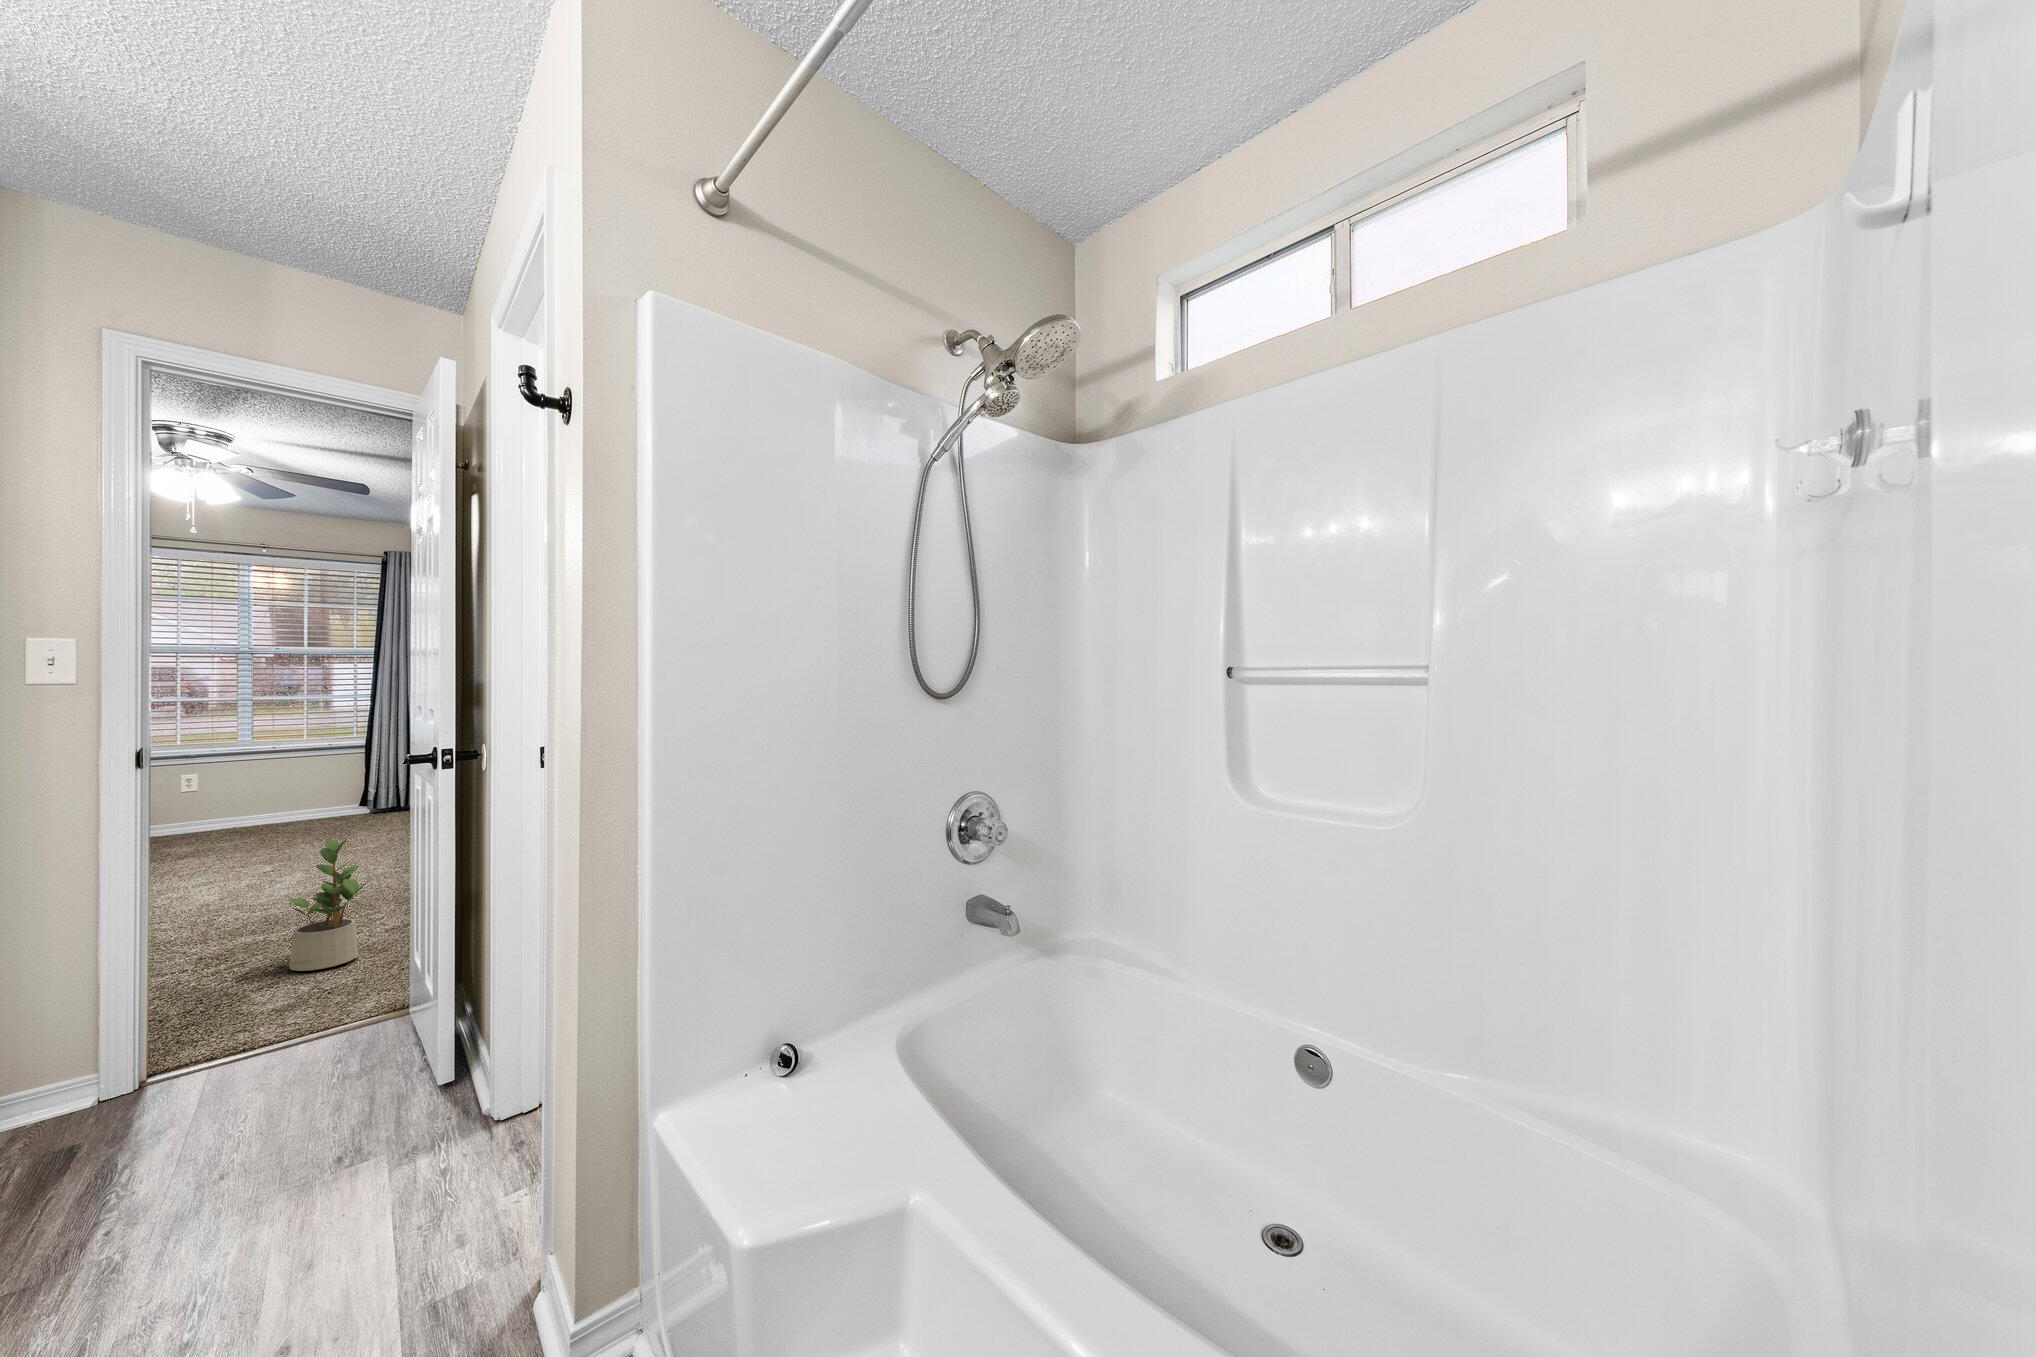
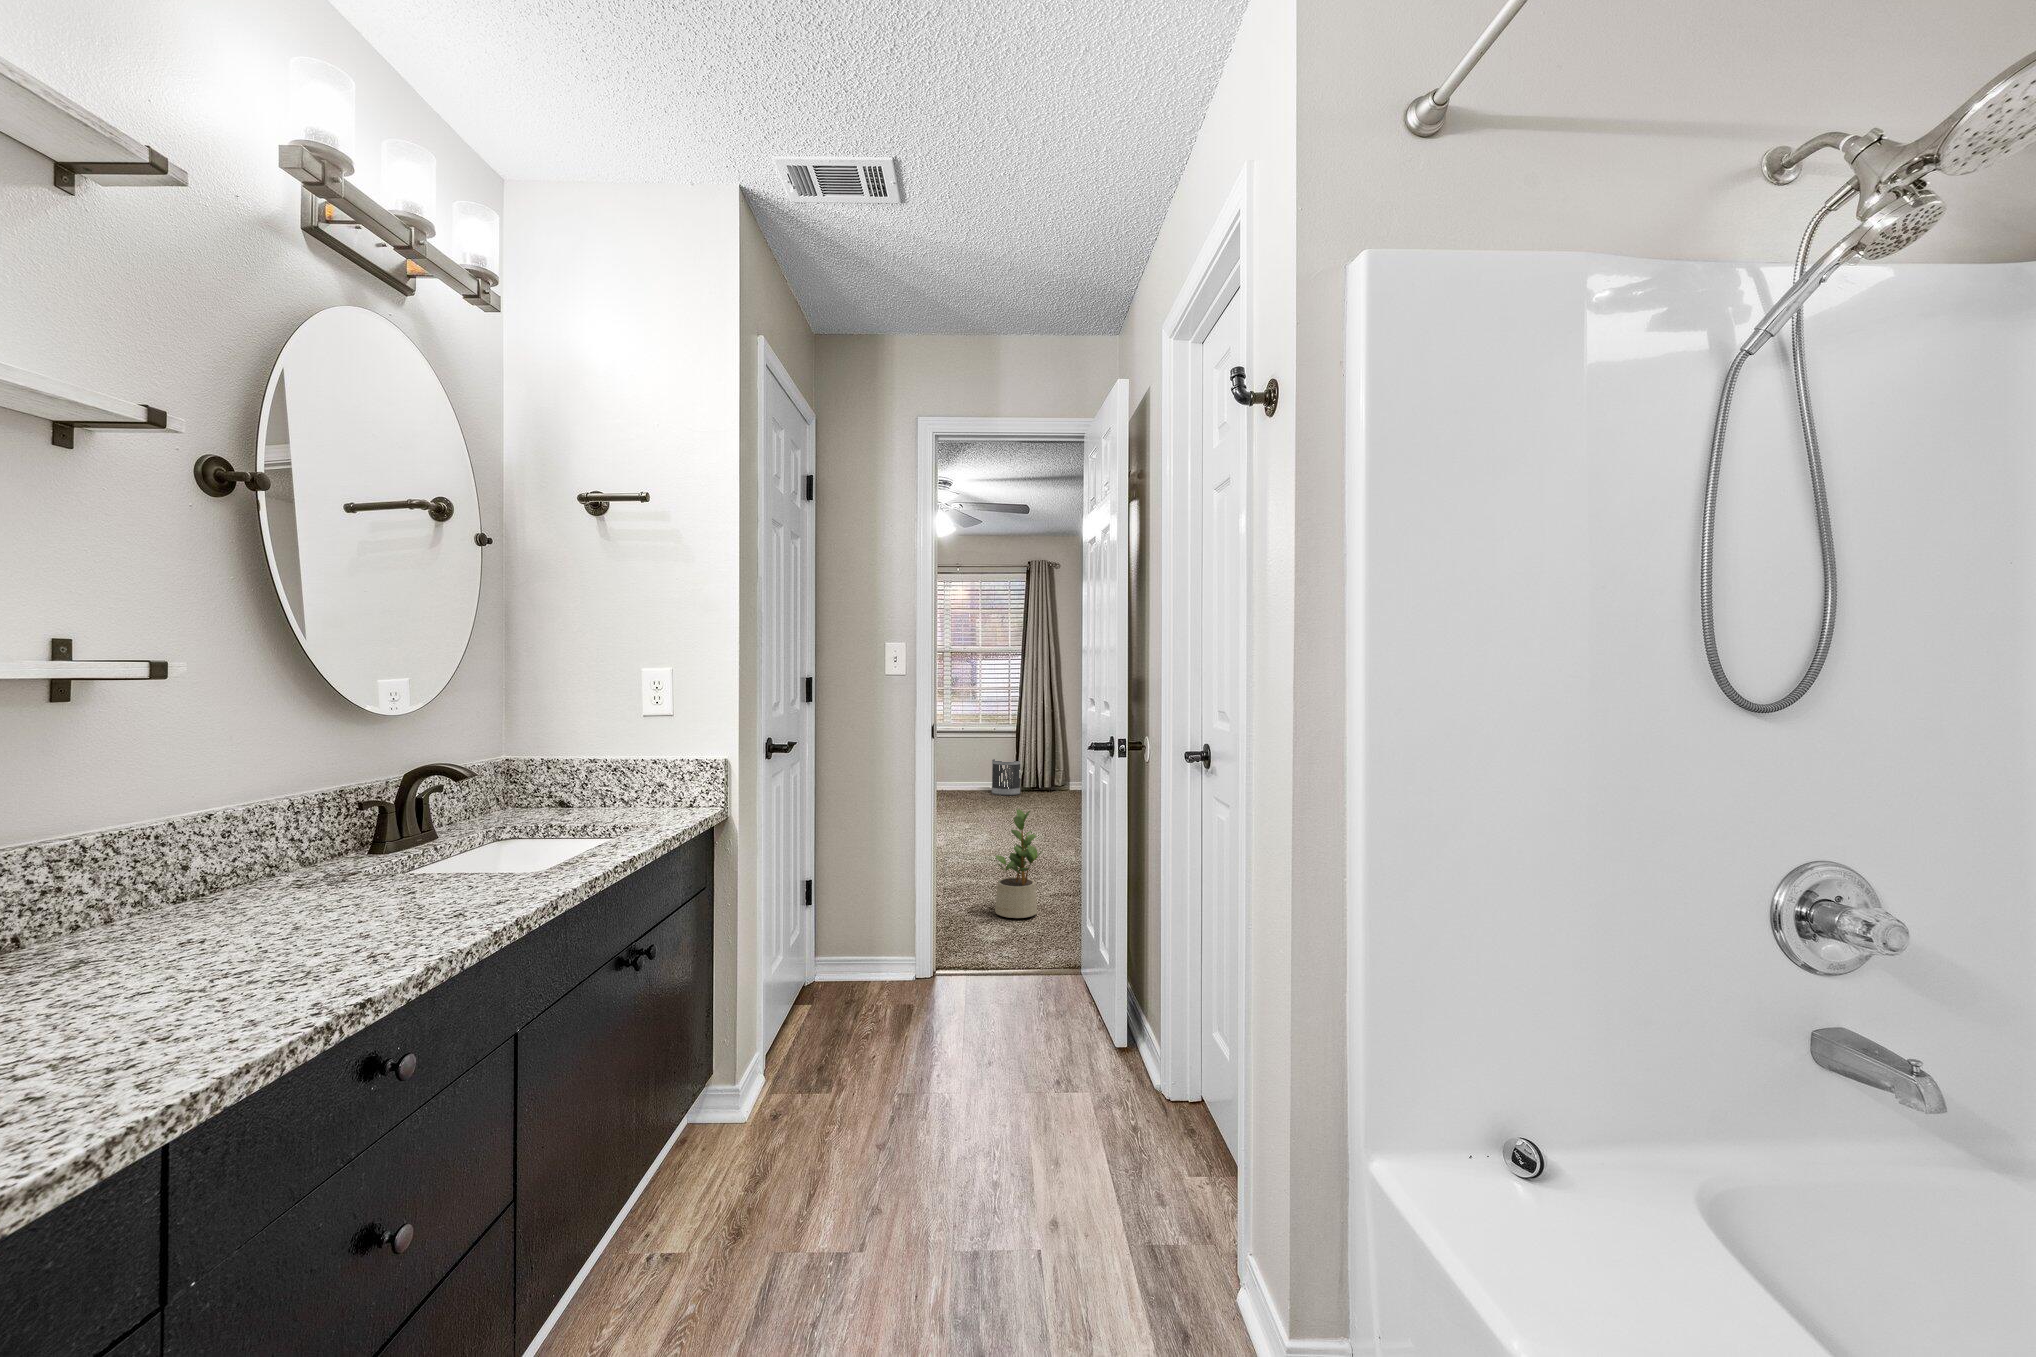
wastebasket: none [322,778,369,823] -> present [992,759,1020,795]

